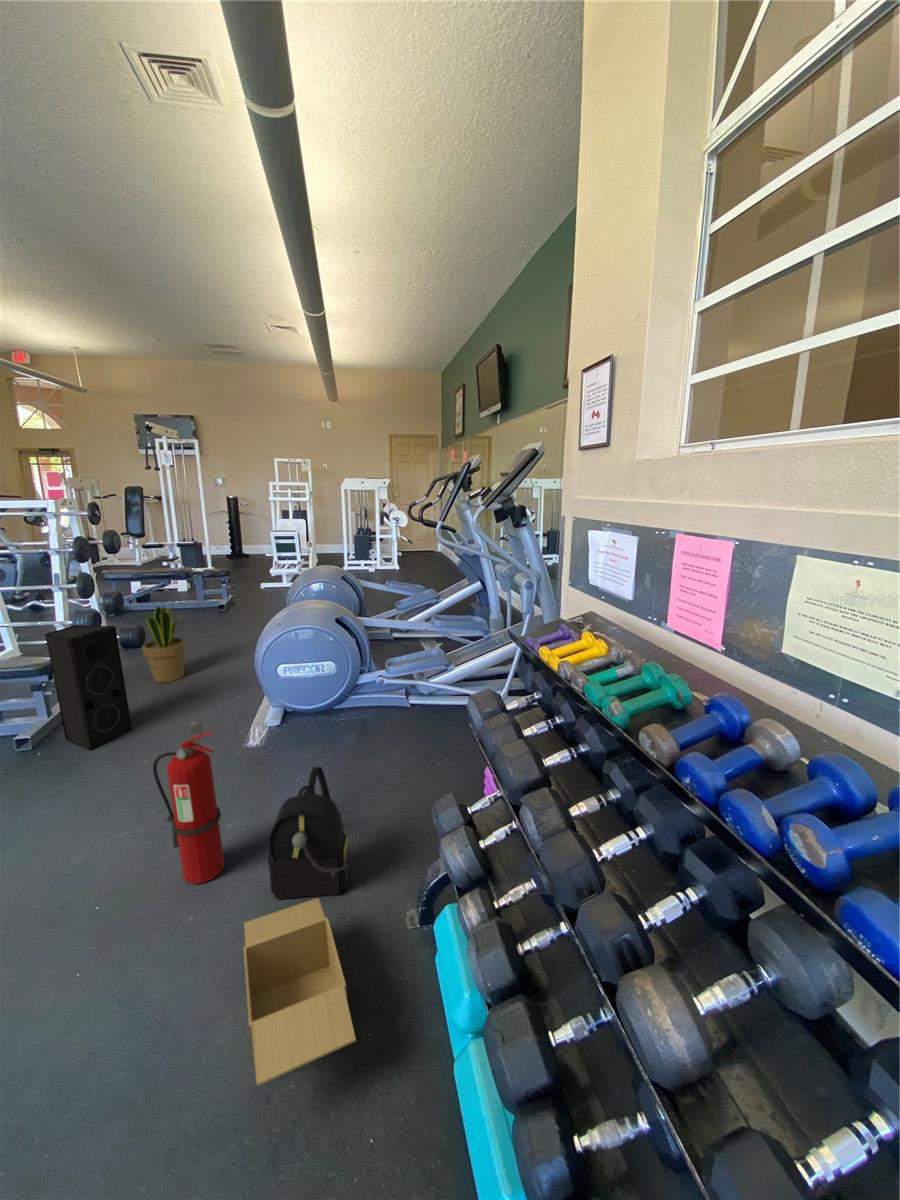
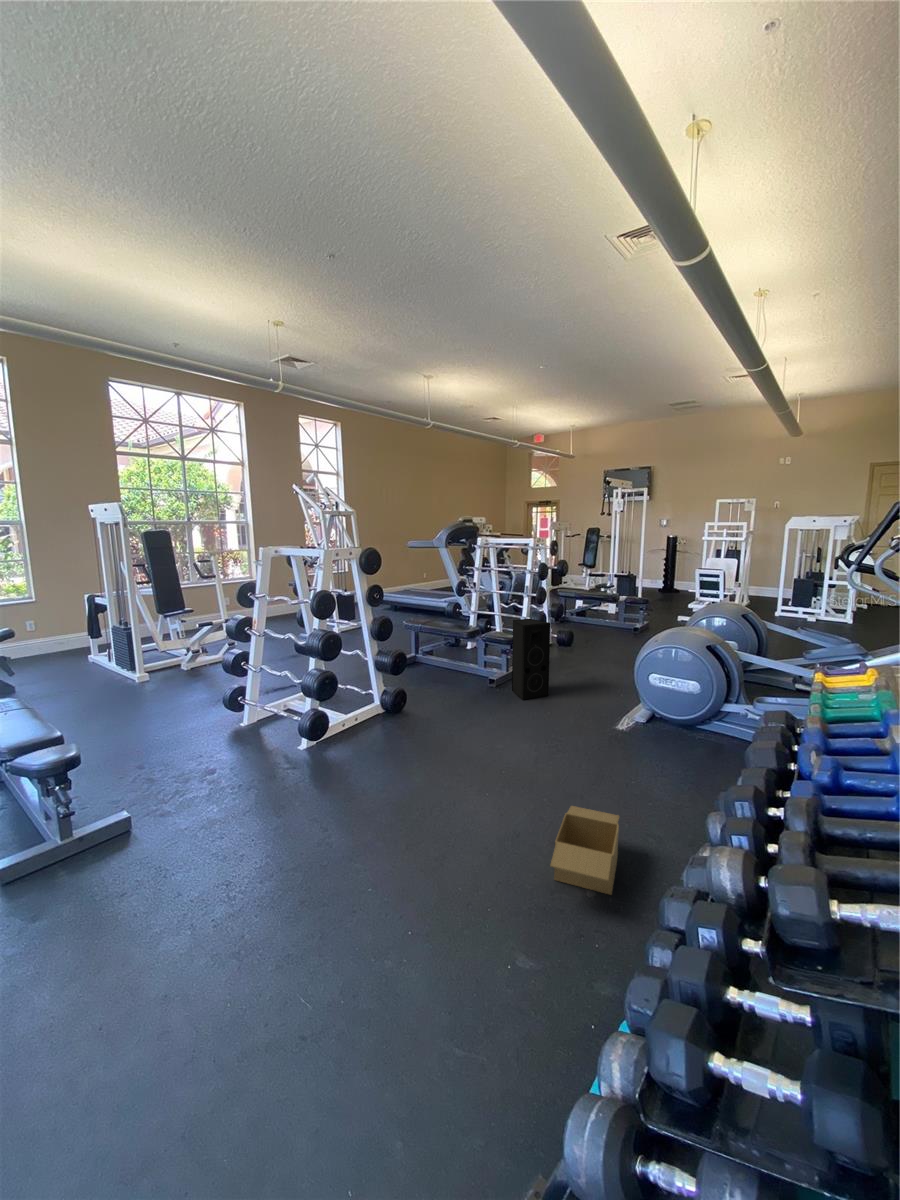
potted plant: present [143,606,186,682] -> none [567,616,601,674]
fire extinguisher: present [153,722,224,884] -> none [546,683,582,789]
backpack: present [268,767,349,899] -> none [597,737,656,832]

